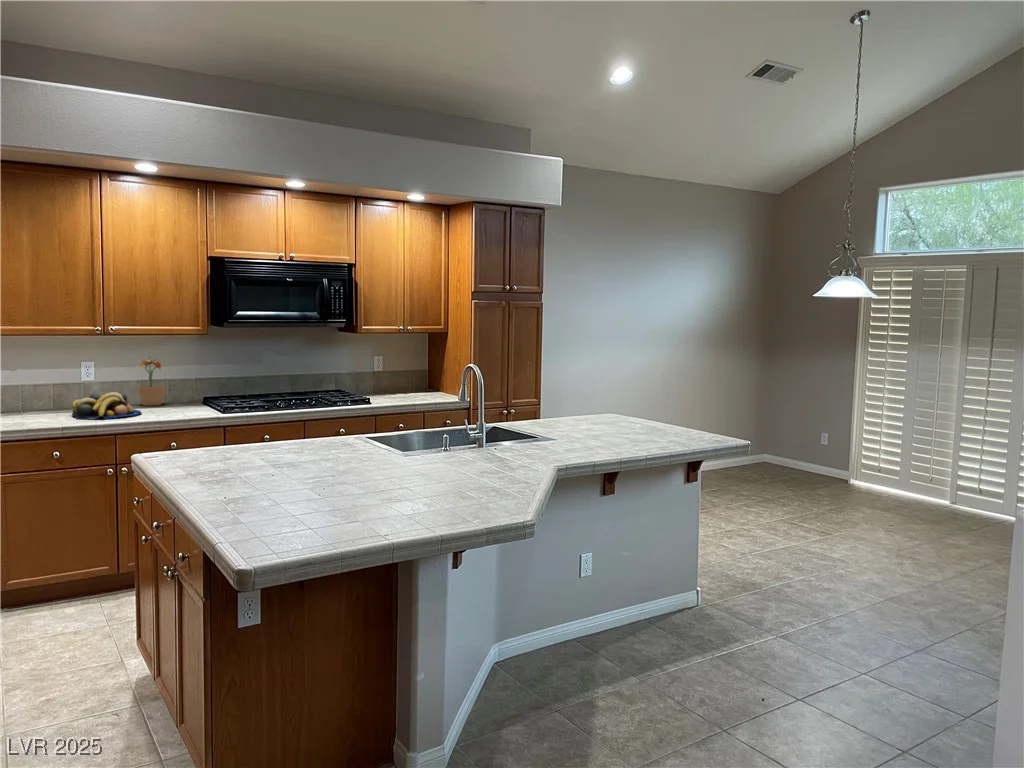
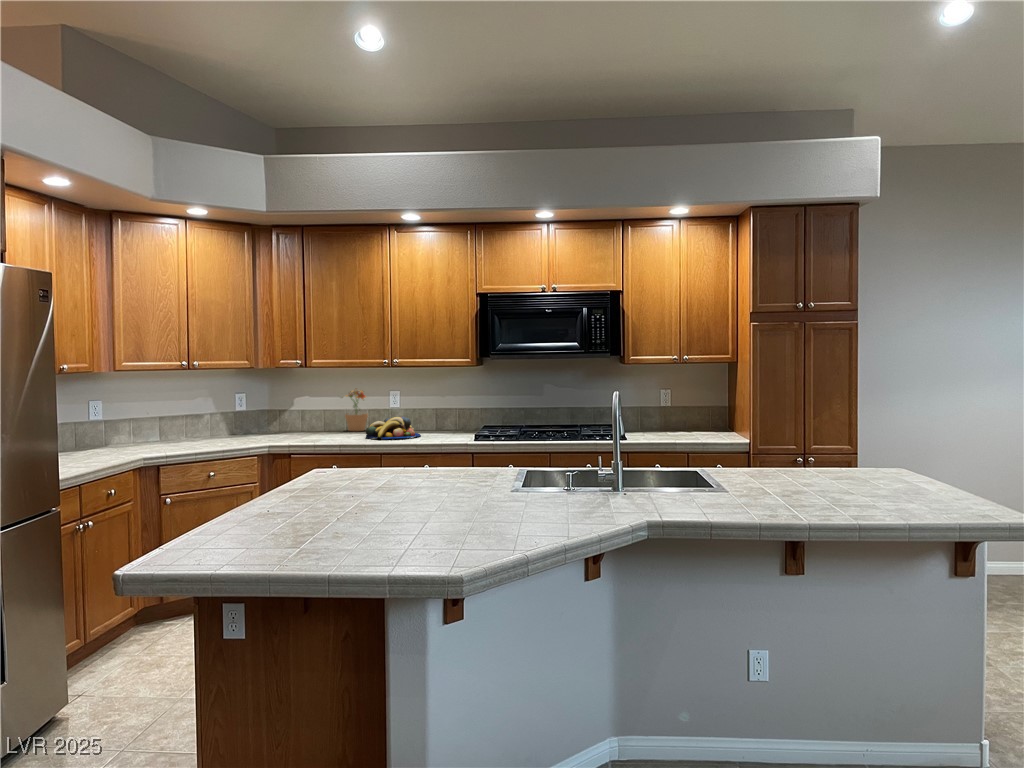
potted plant: present [137,359,165,406] -> present [345,391,368,431]

